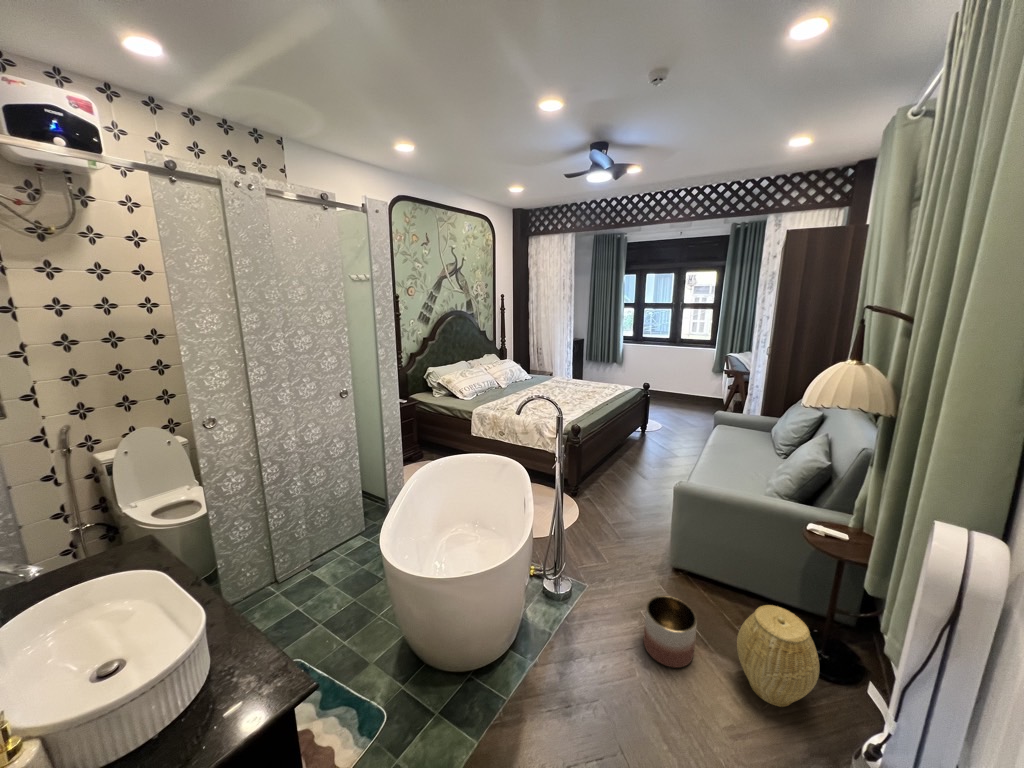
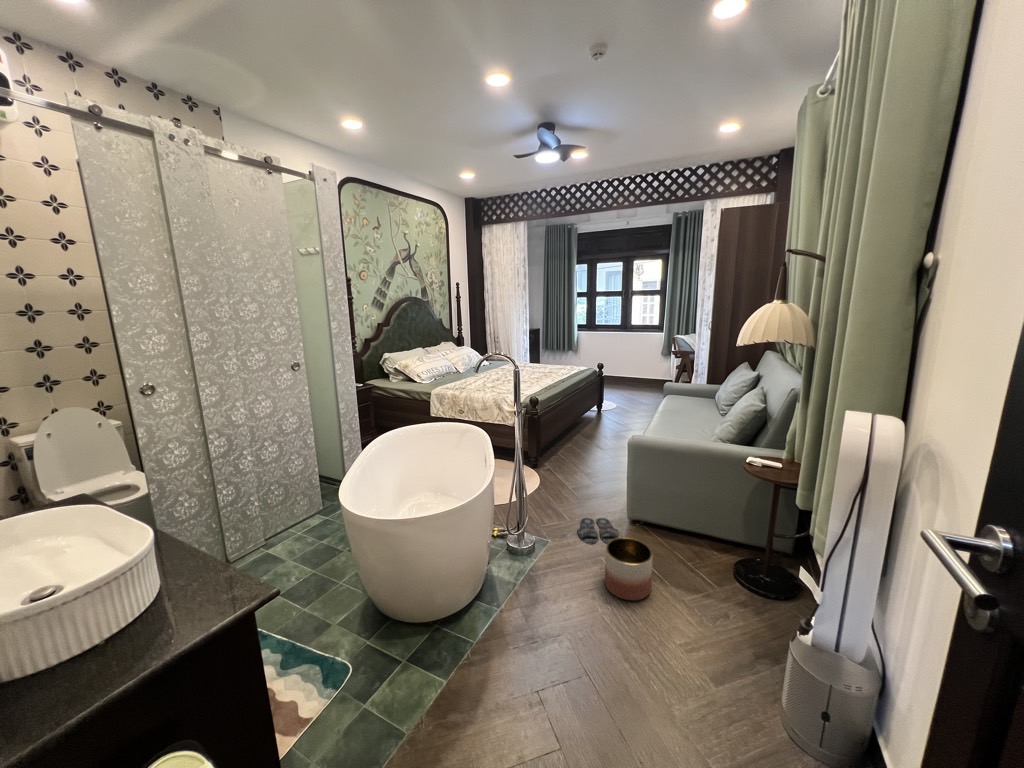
slippers: none [616,559,660,595] -> present [578,518,619,544]
woven basket: present [737,605,819,707] -> none [689,532,761,622]

